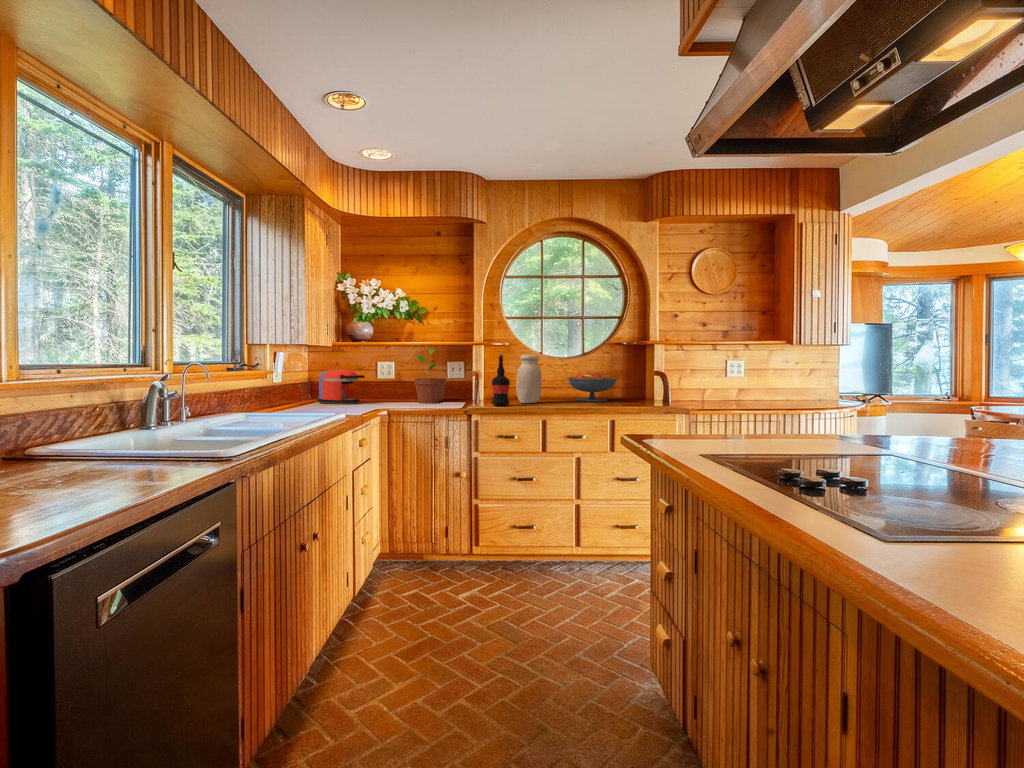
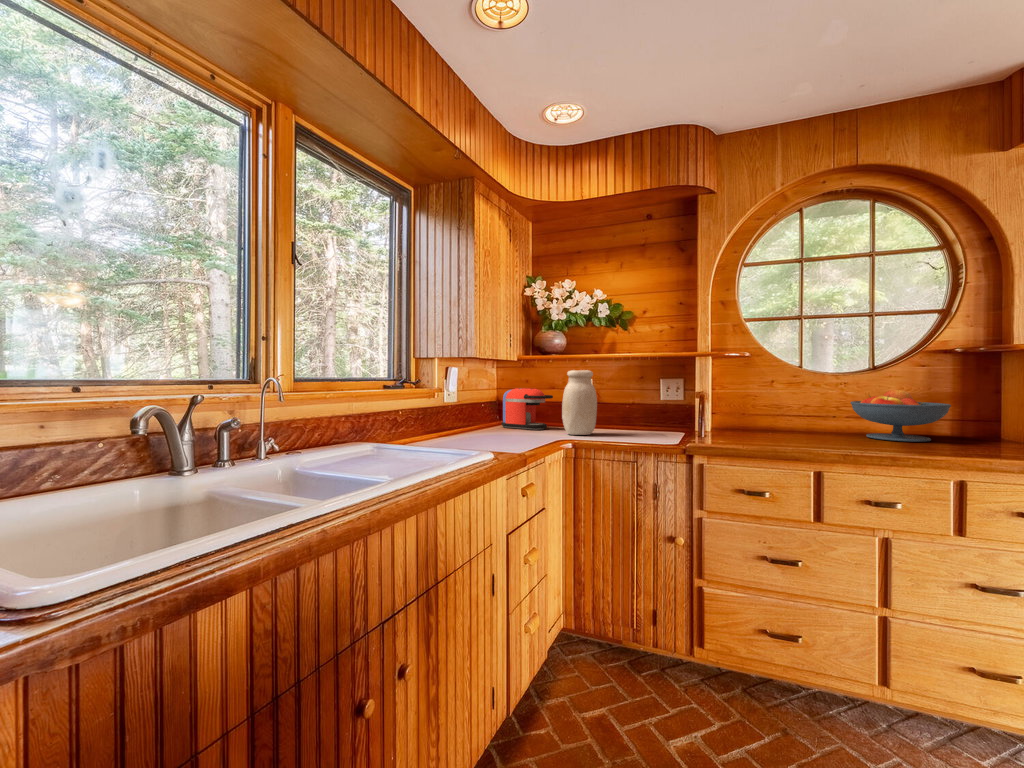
potted plant: present [414,348,446,403] -> none [615,362,657,432]
wine bottle: present [492,354,510,406] -> none [724,366,754,443]
jar: present [516,355,542,403] -> present [562,370,597,435]

